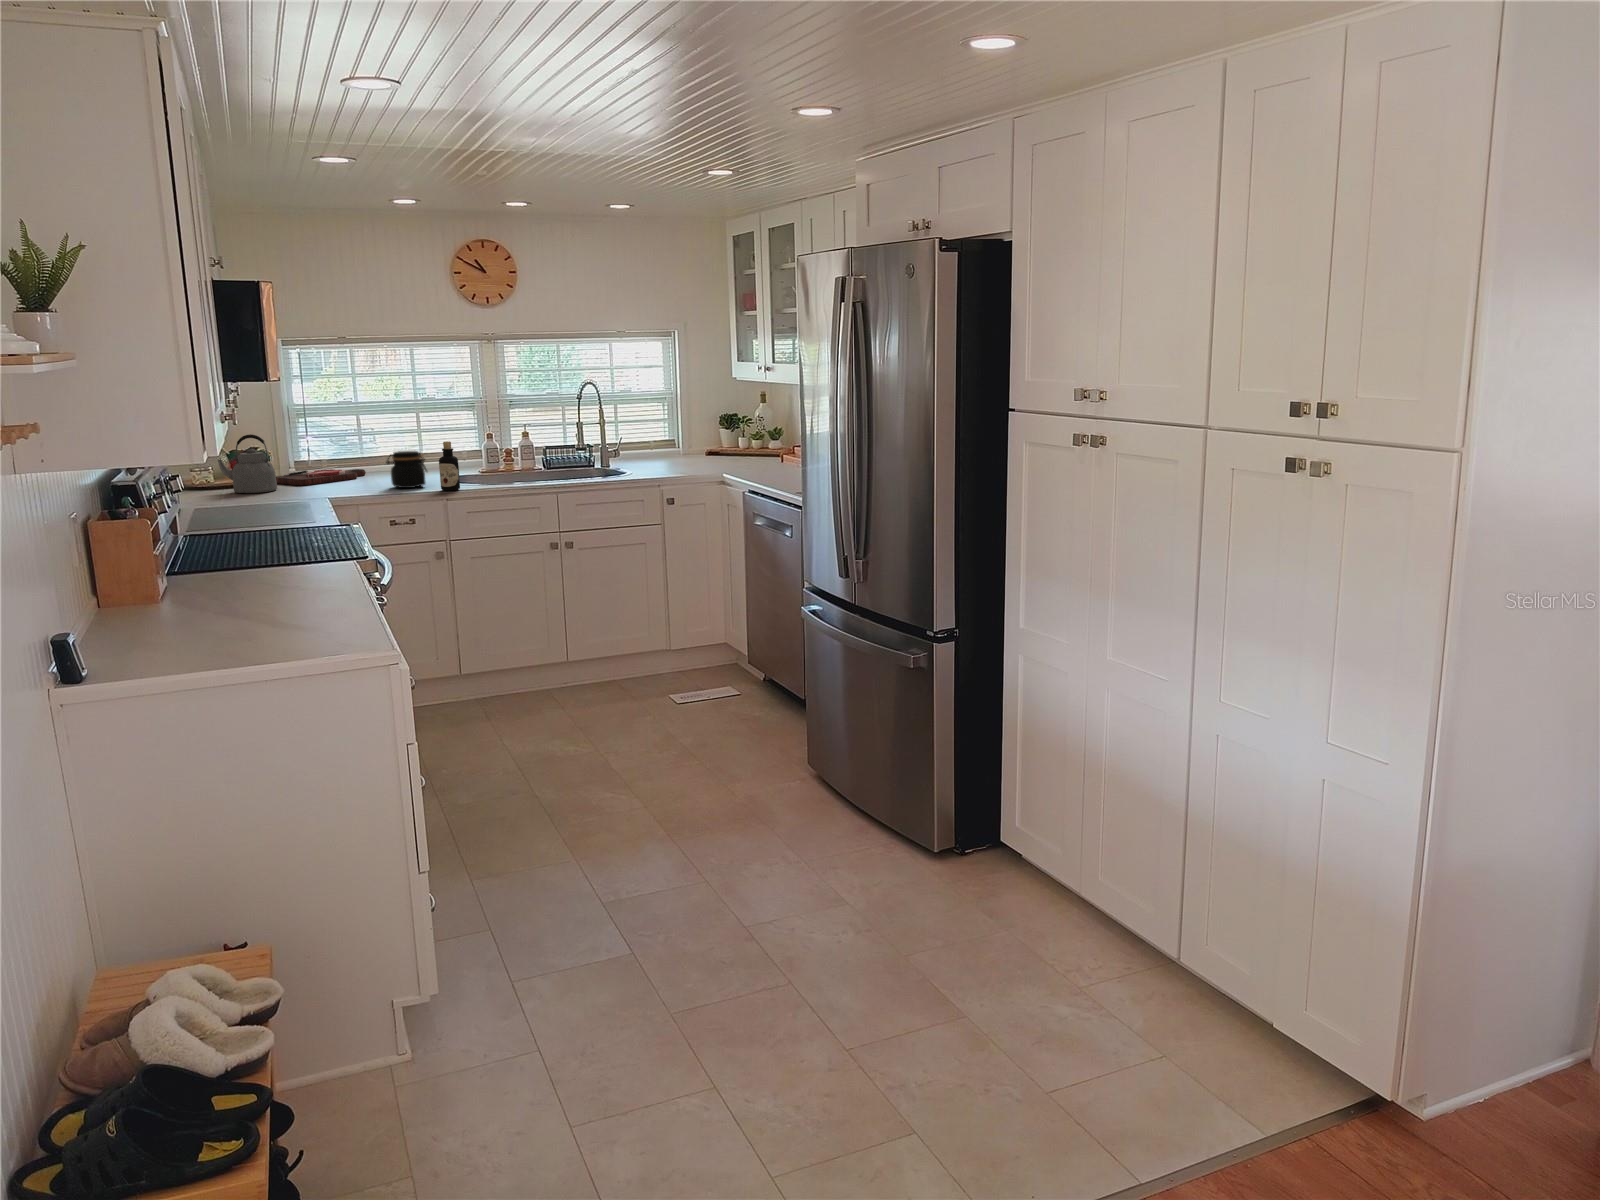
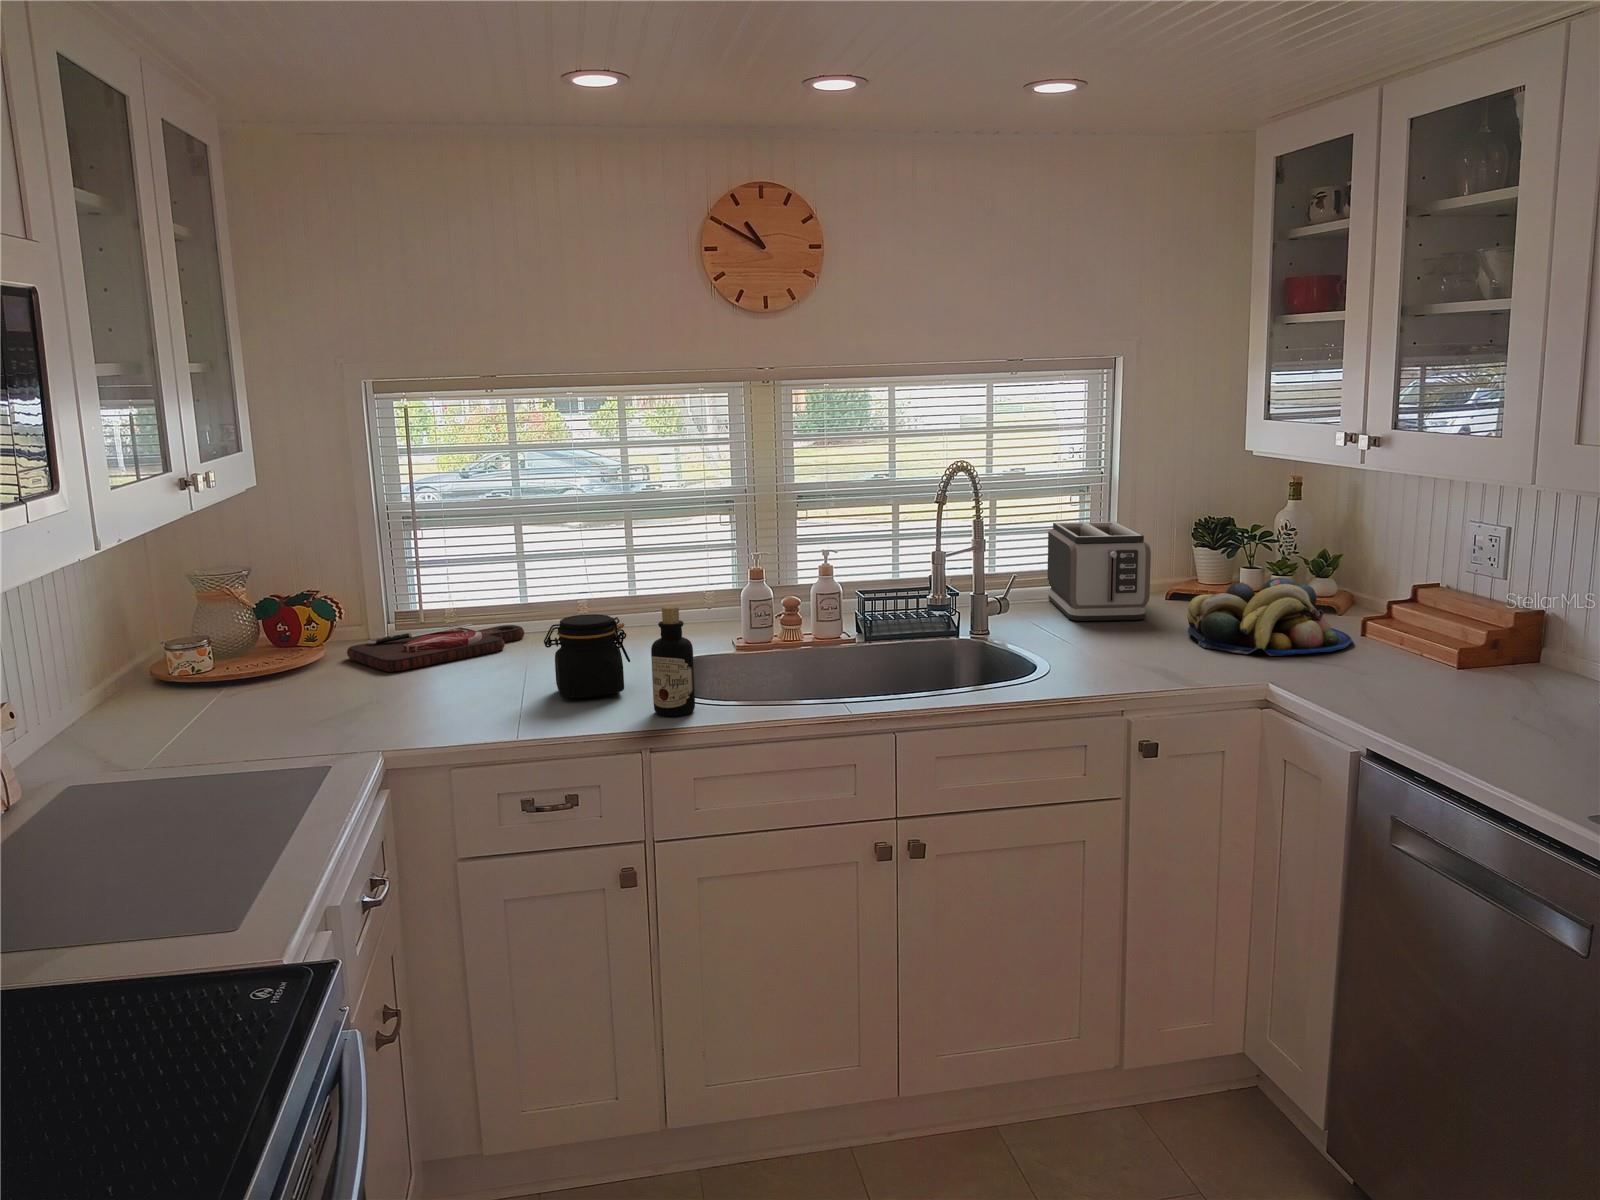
toaster: none [645,415,690,462] -> present [1047,522,1151,621]
kettle: present [216,434,277,493] -> none [208,575,336,698]
fruit bowl: none [702,437,775,469] -> present [1187,578,1352,656]

